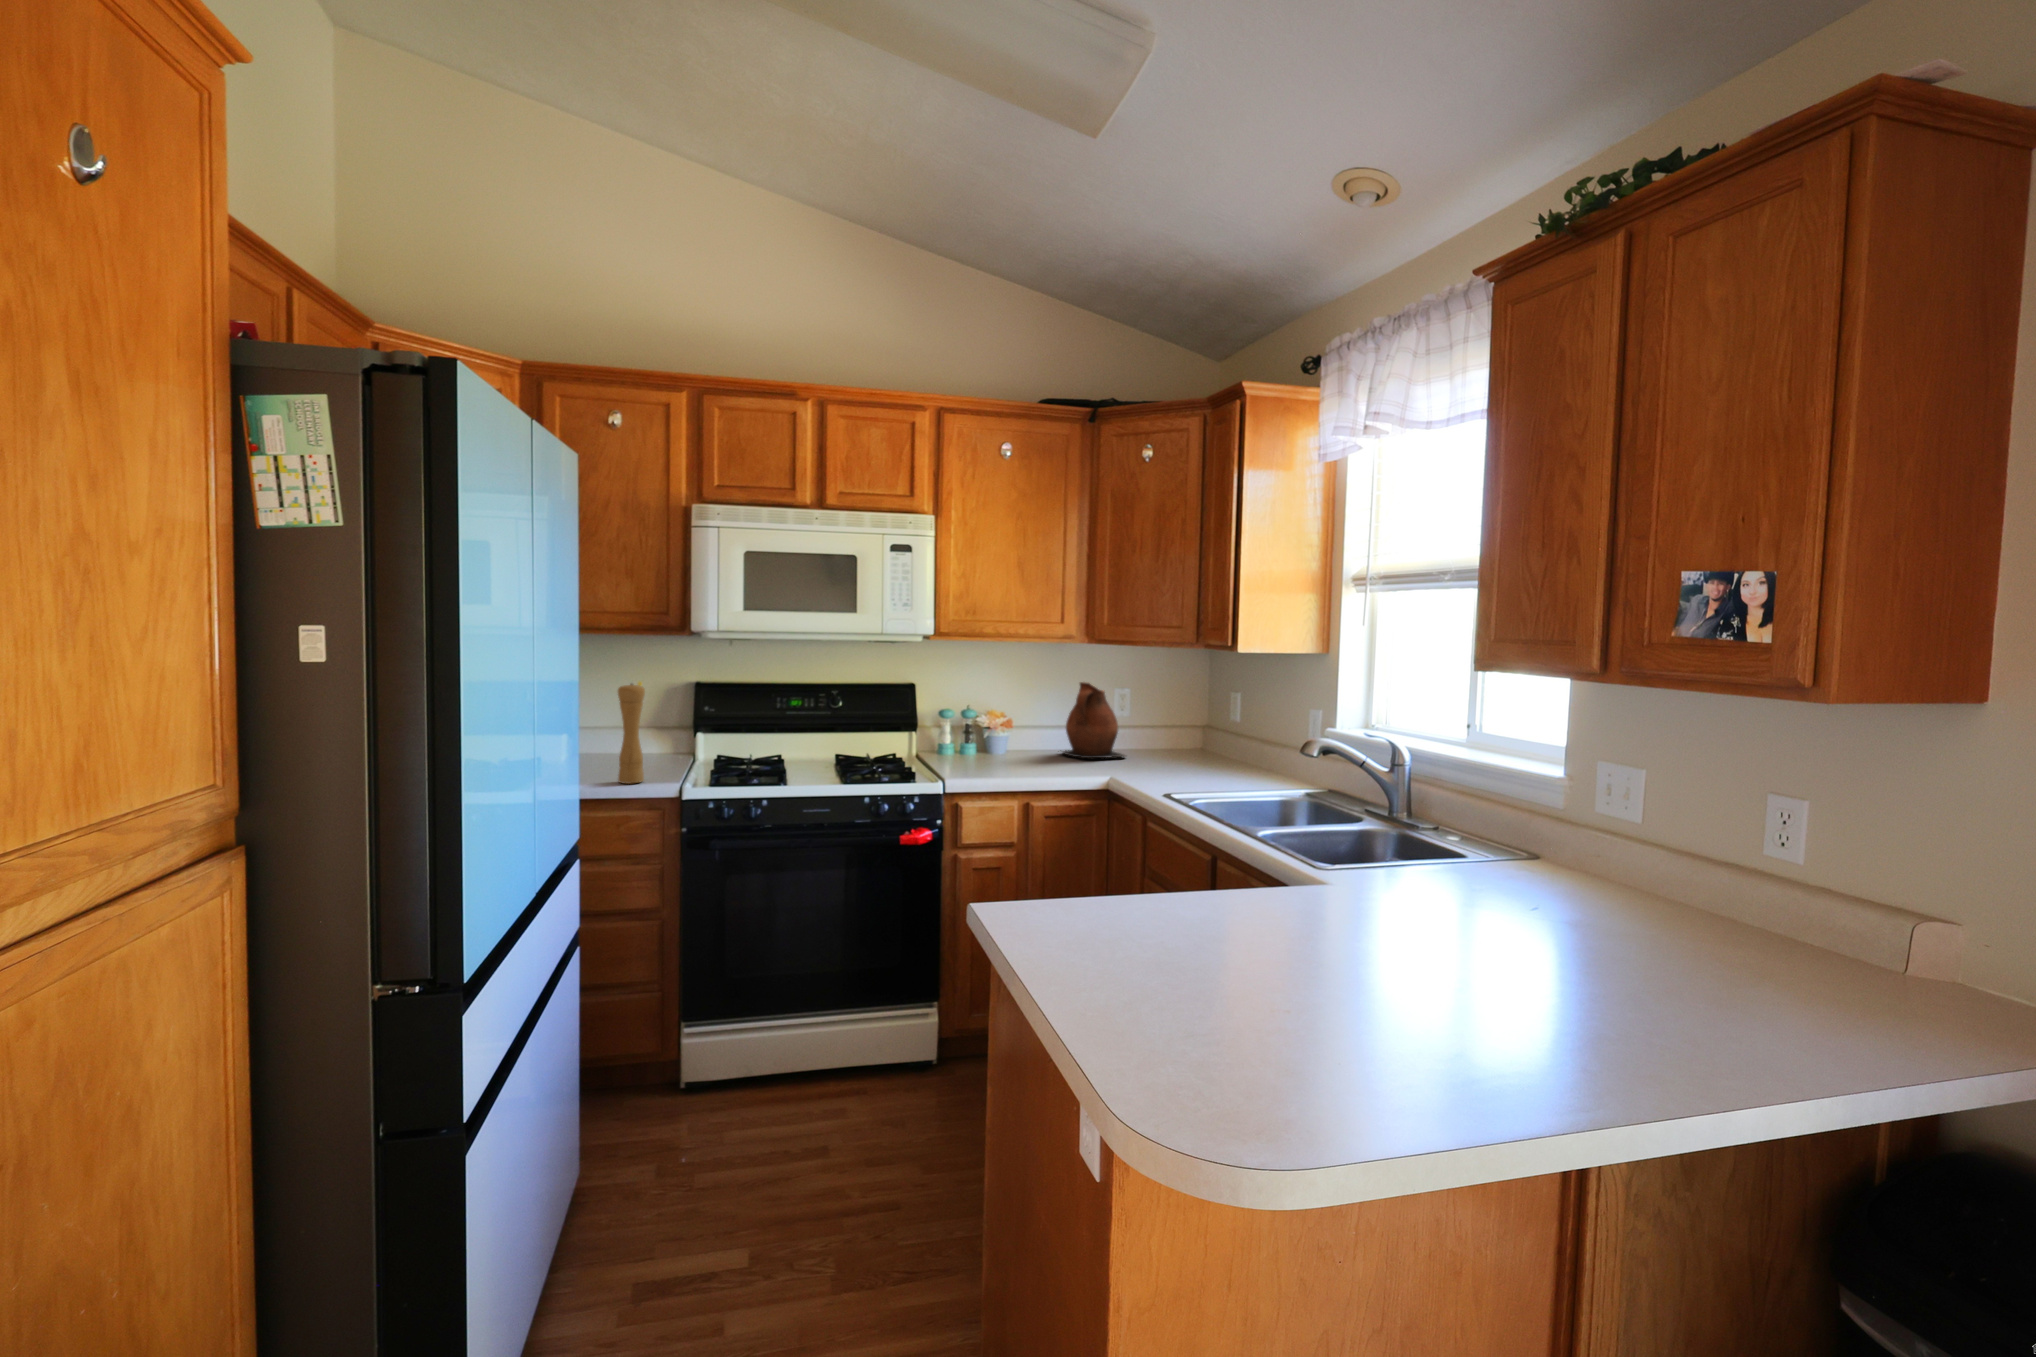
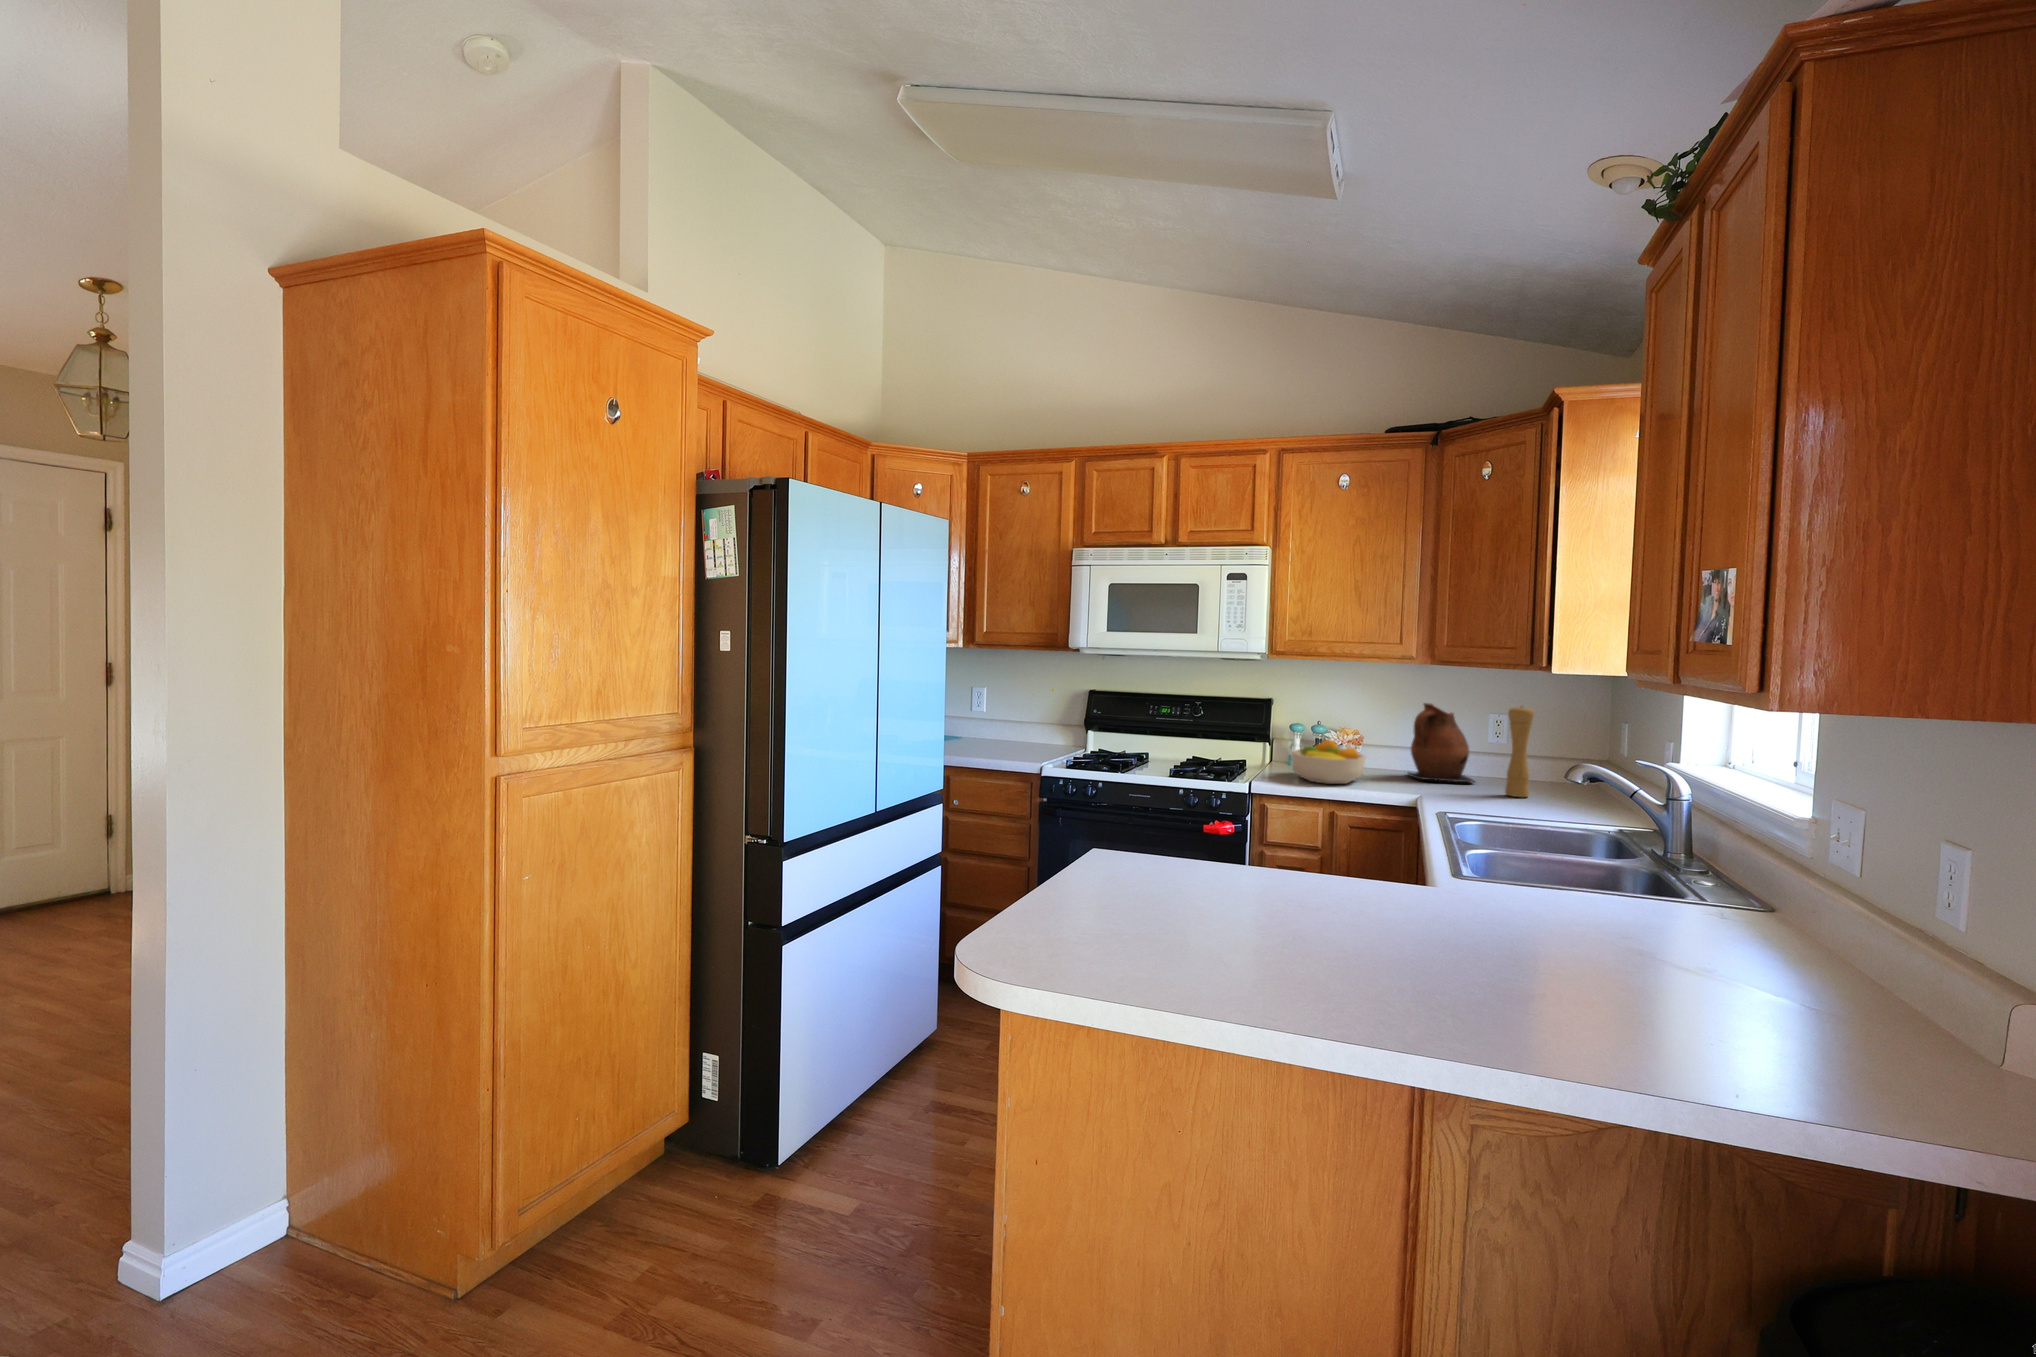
pepper mill: present [618,684,645,784] -> present [1505,706,1534,797]
fruit bowl: none [969,724,1045,773] -> present [1291,739,1365,784]

